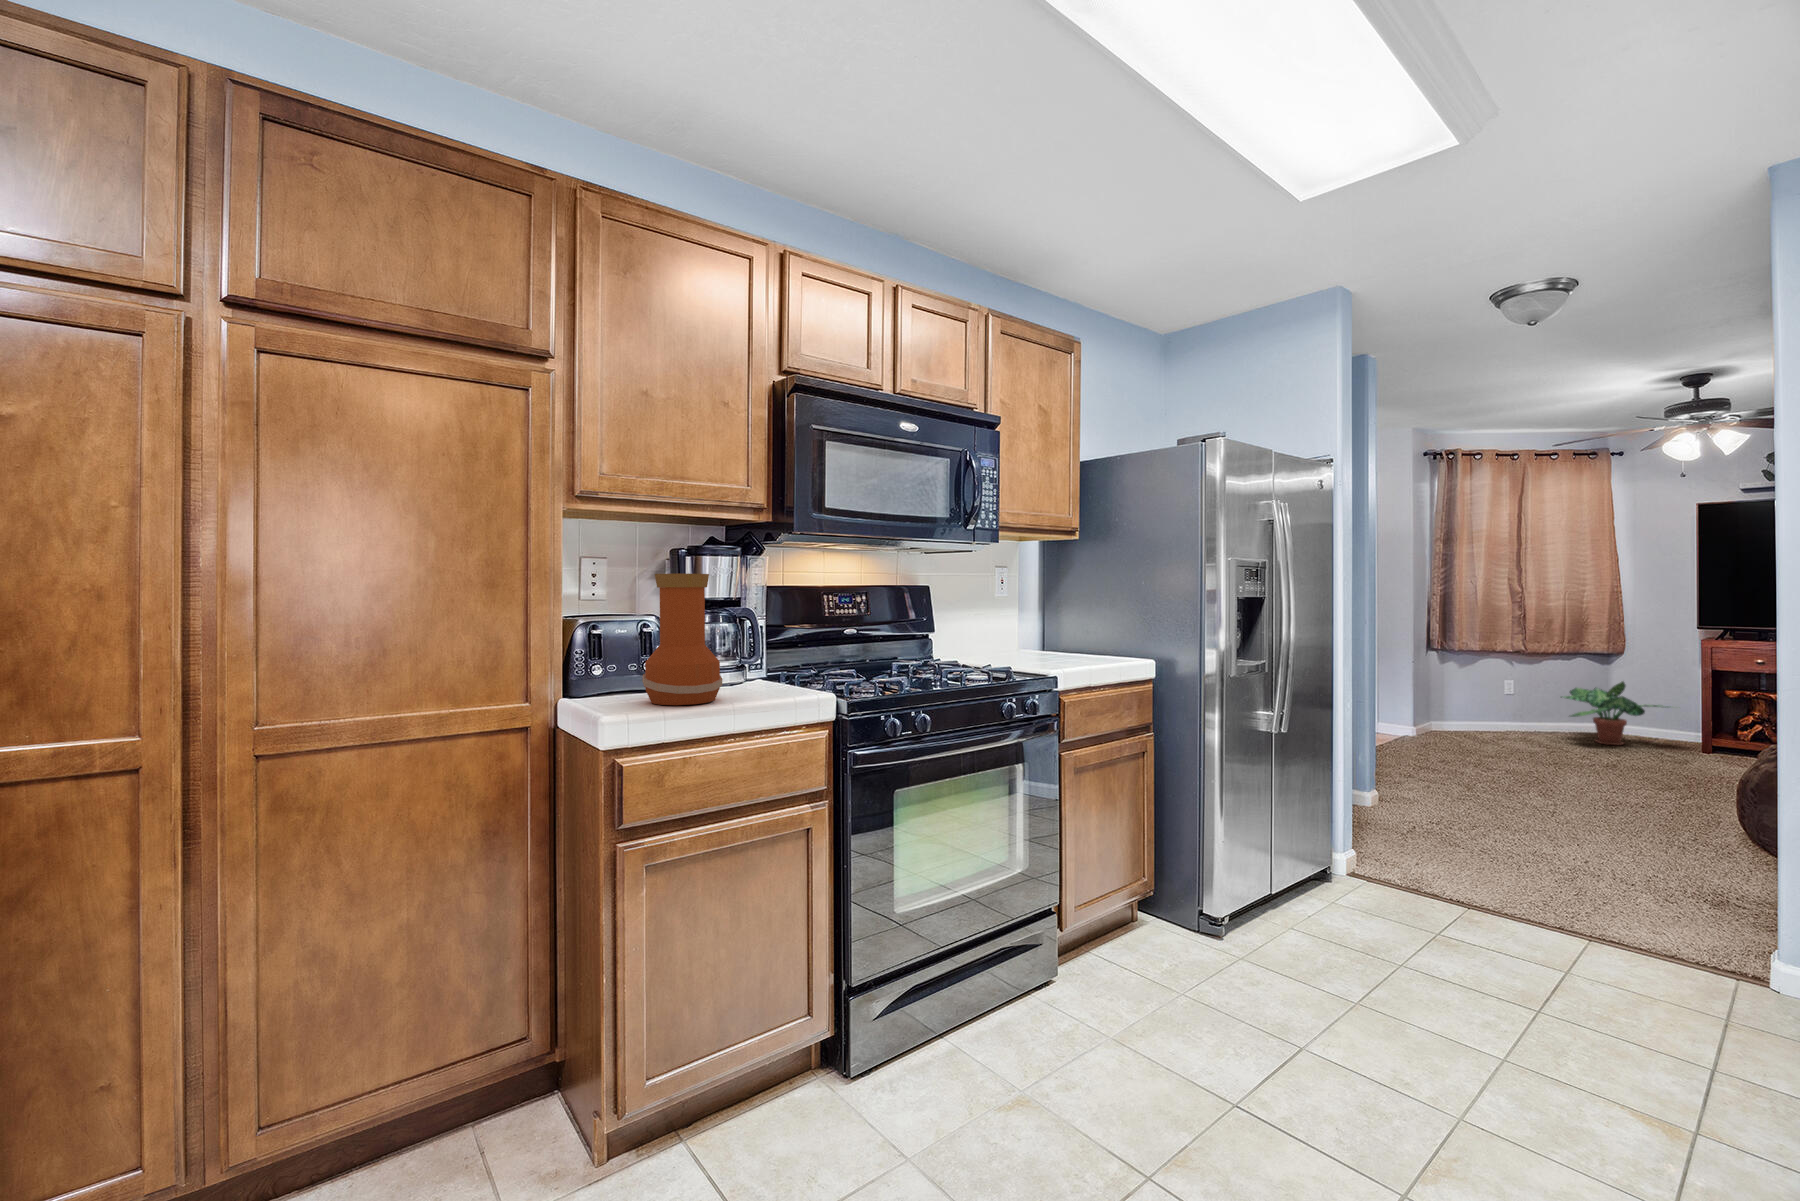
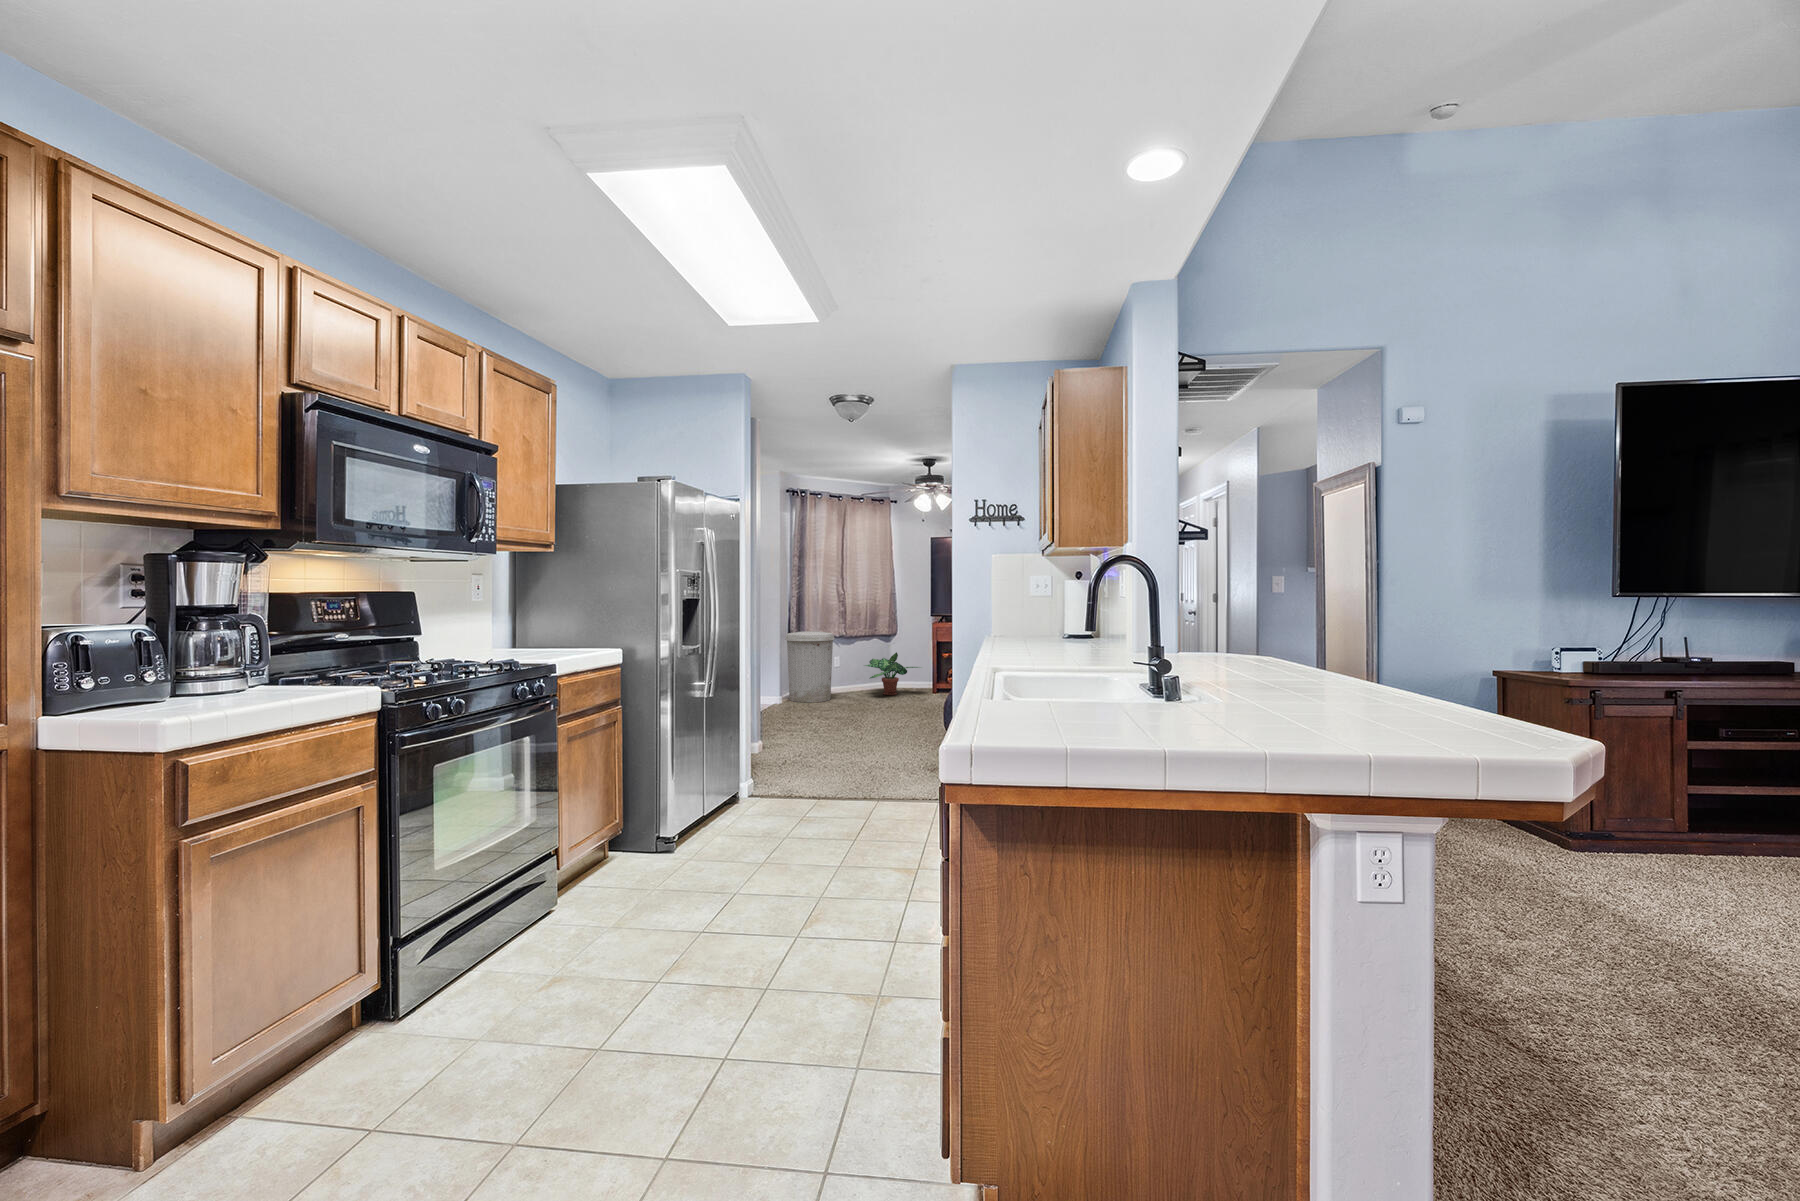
vase: present [642,574,723,705] -> none [163,581,263,709]
trash can: none [1423,644,1506,742] -> present [785,631,835,702]

